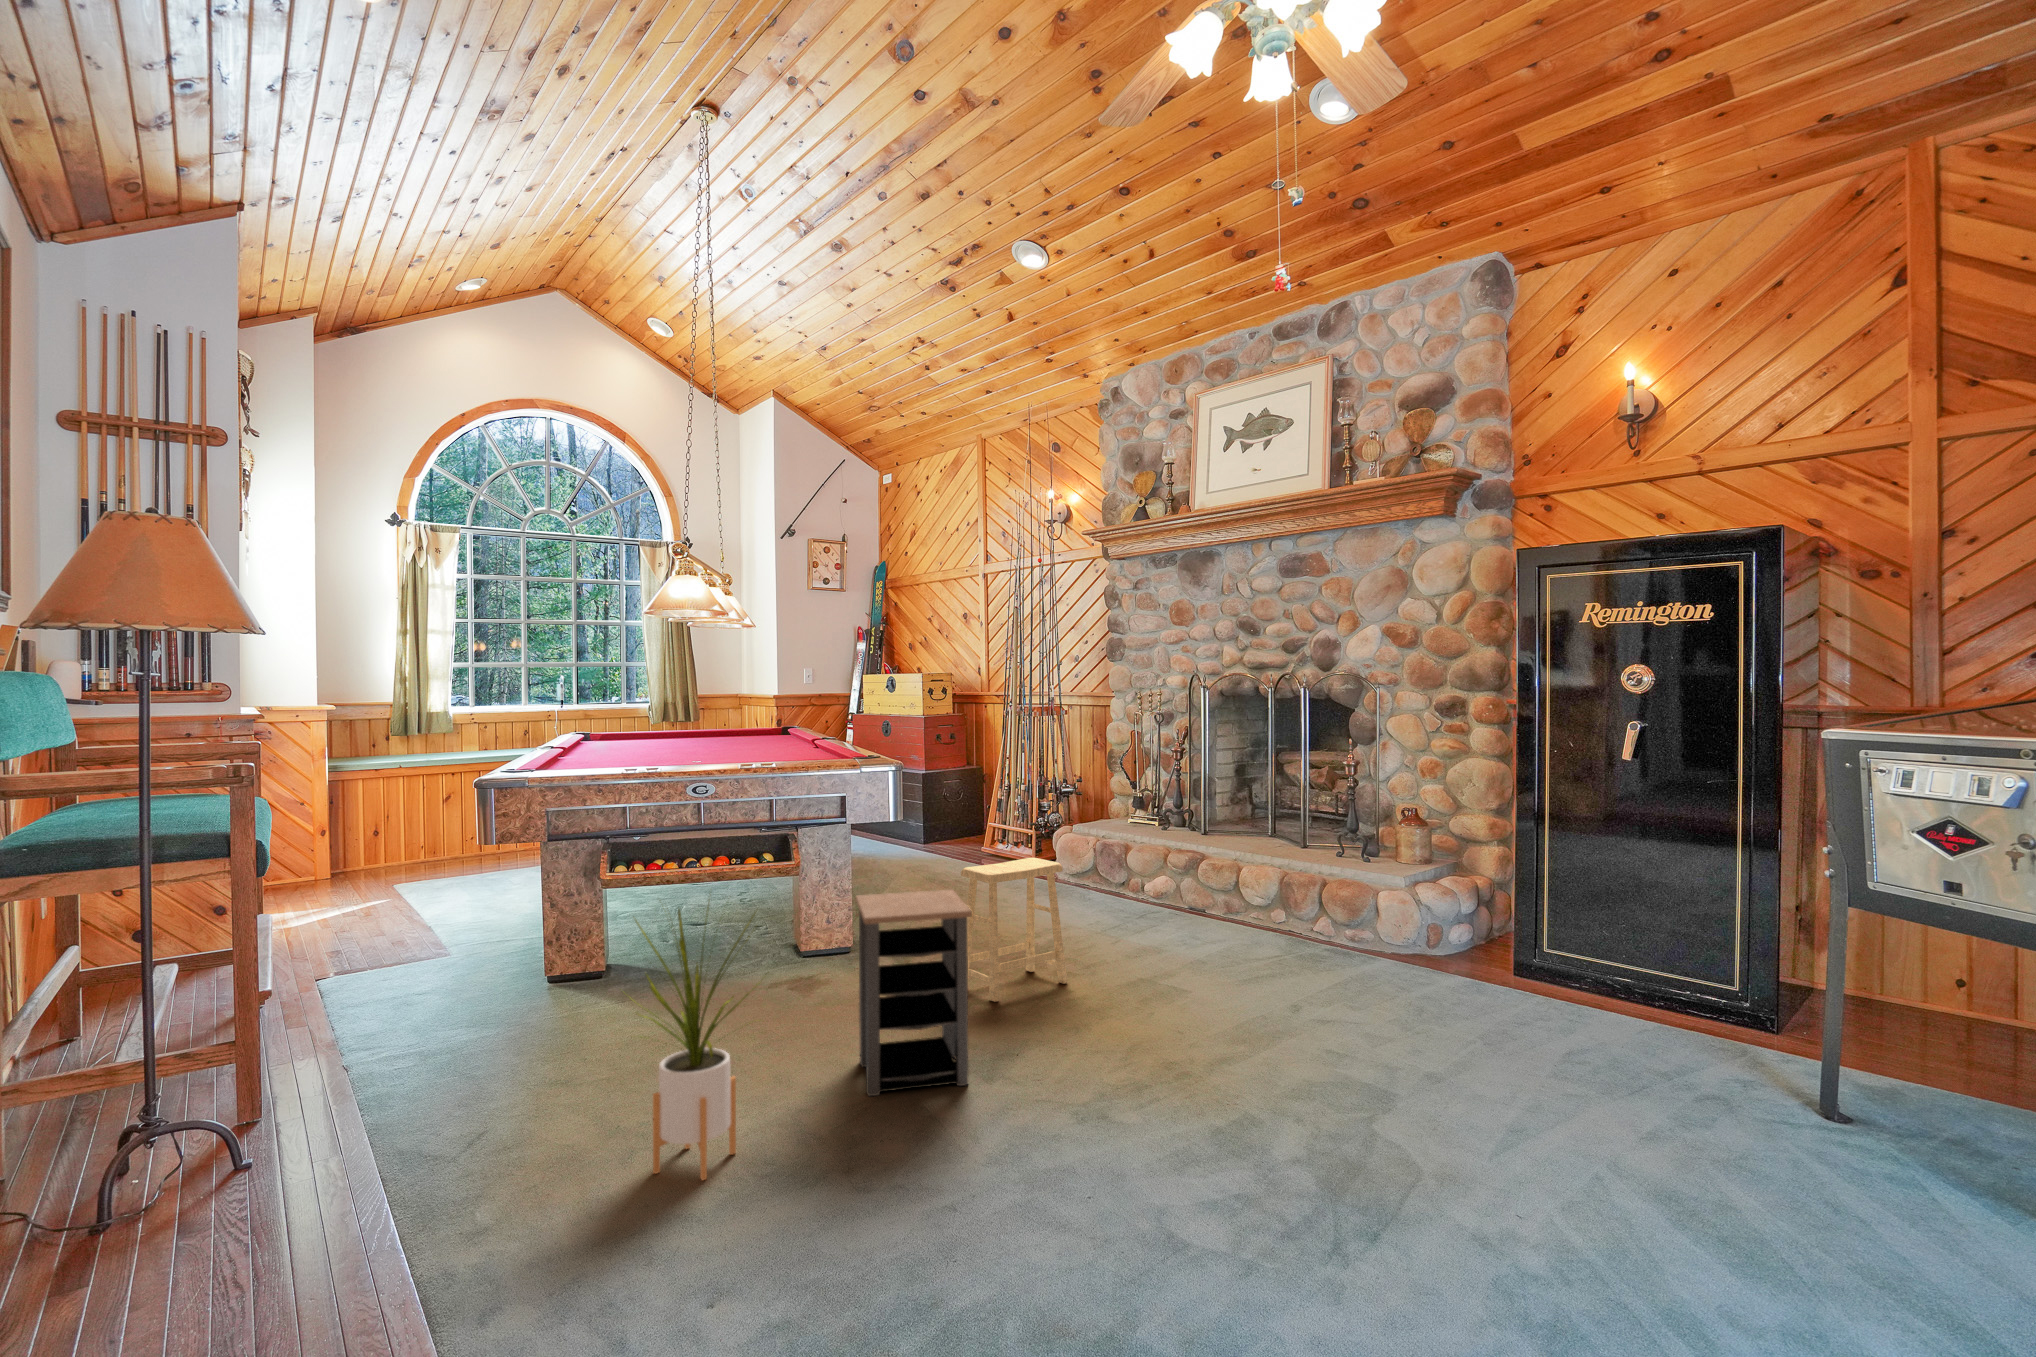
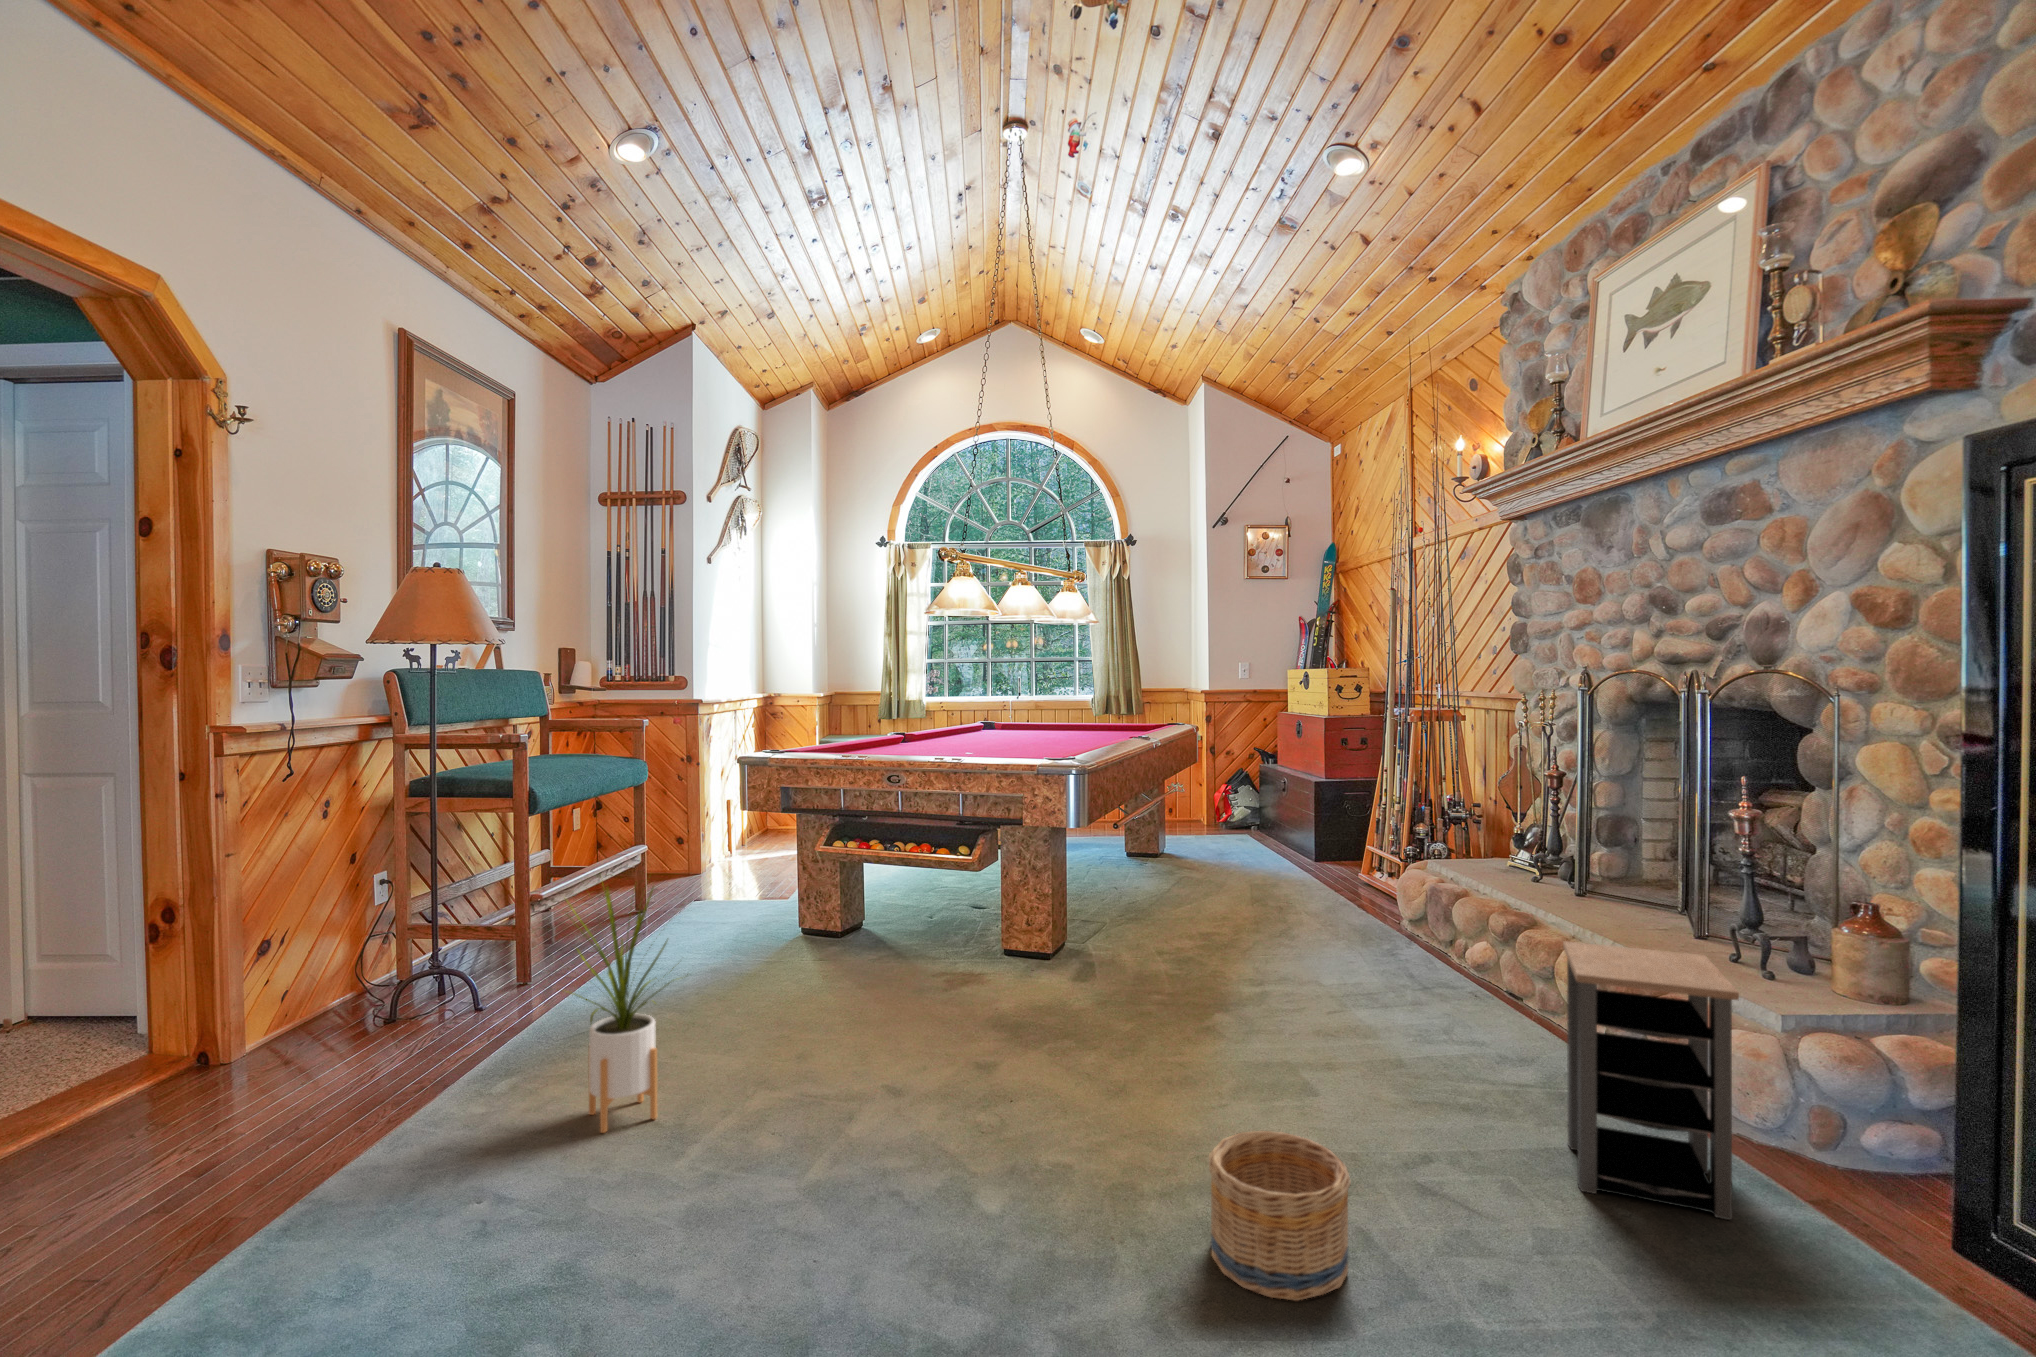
footstool: present [961,858,1068,1002] -> none [1080,890,1196,1048]
side table: present [856,889,971,1096] -> present [1563,941,1739,1220]
basket: none [1254,992,1352,1092] -> present [1209,1131,1351,1301]

